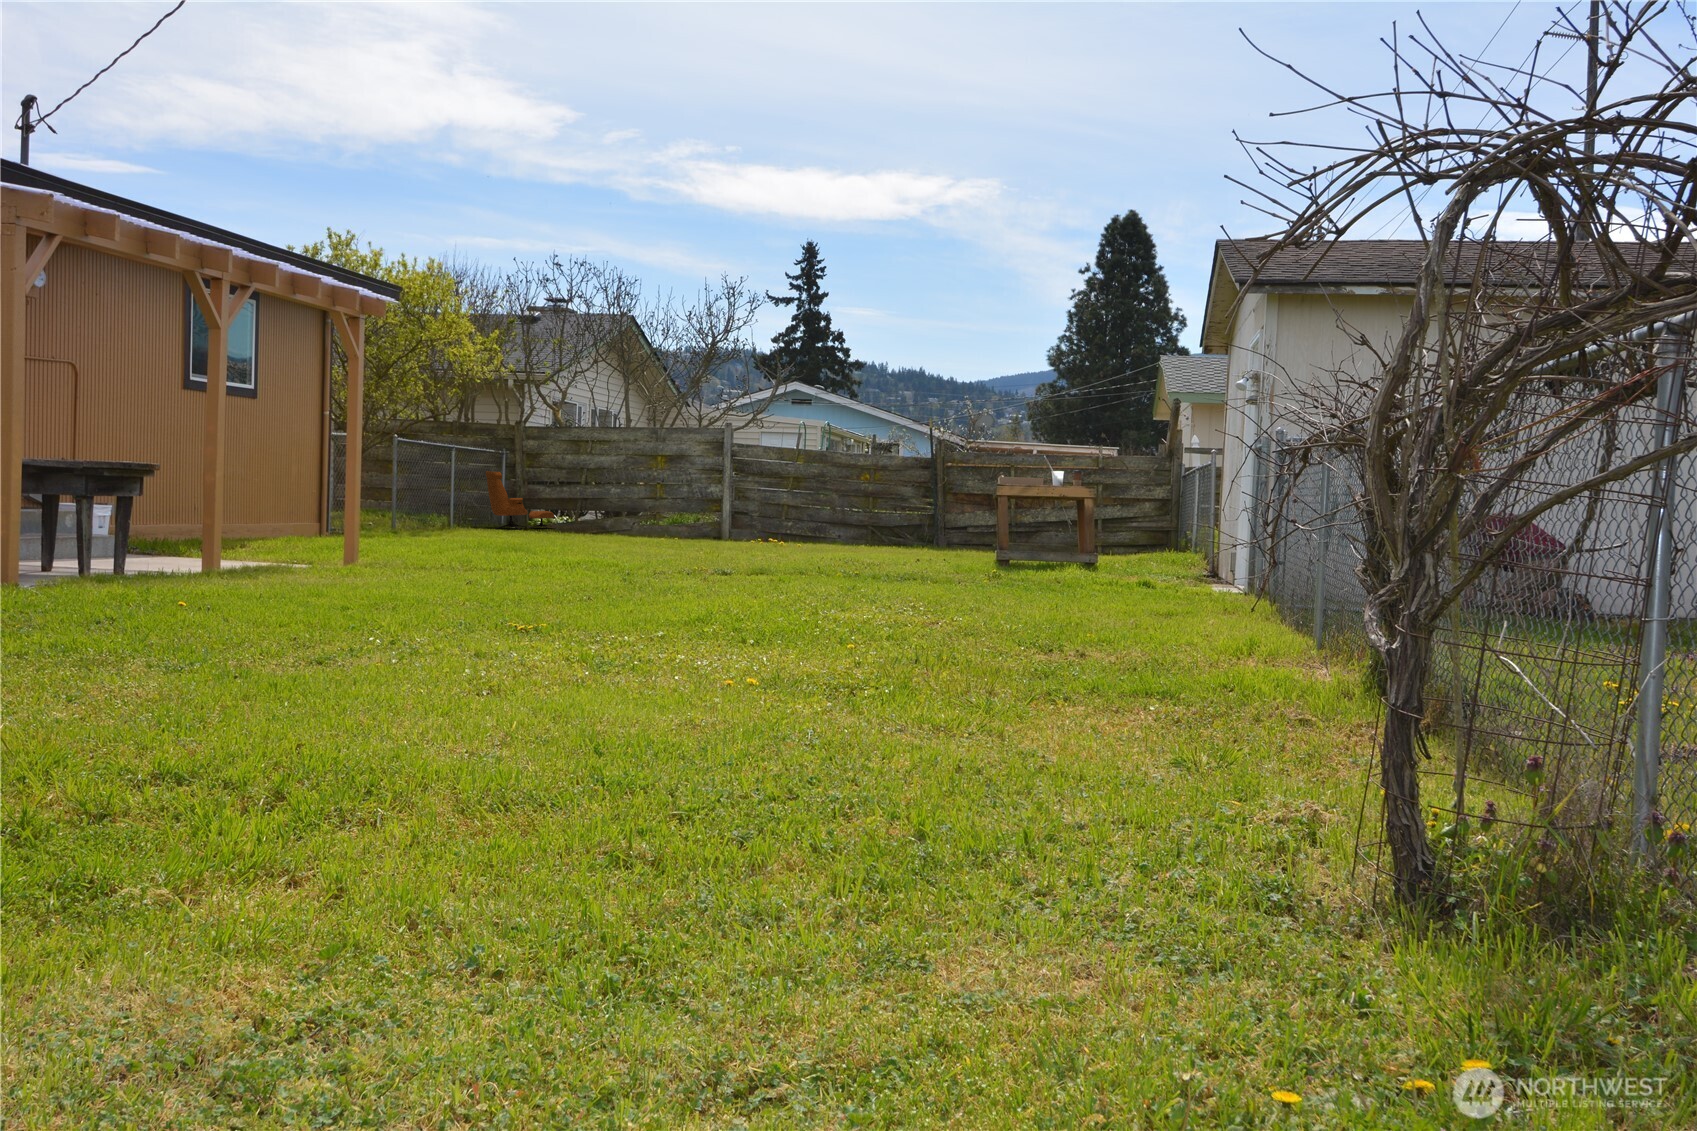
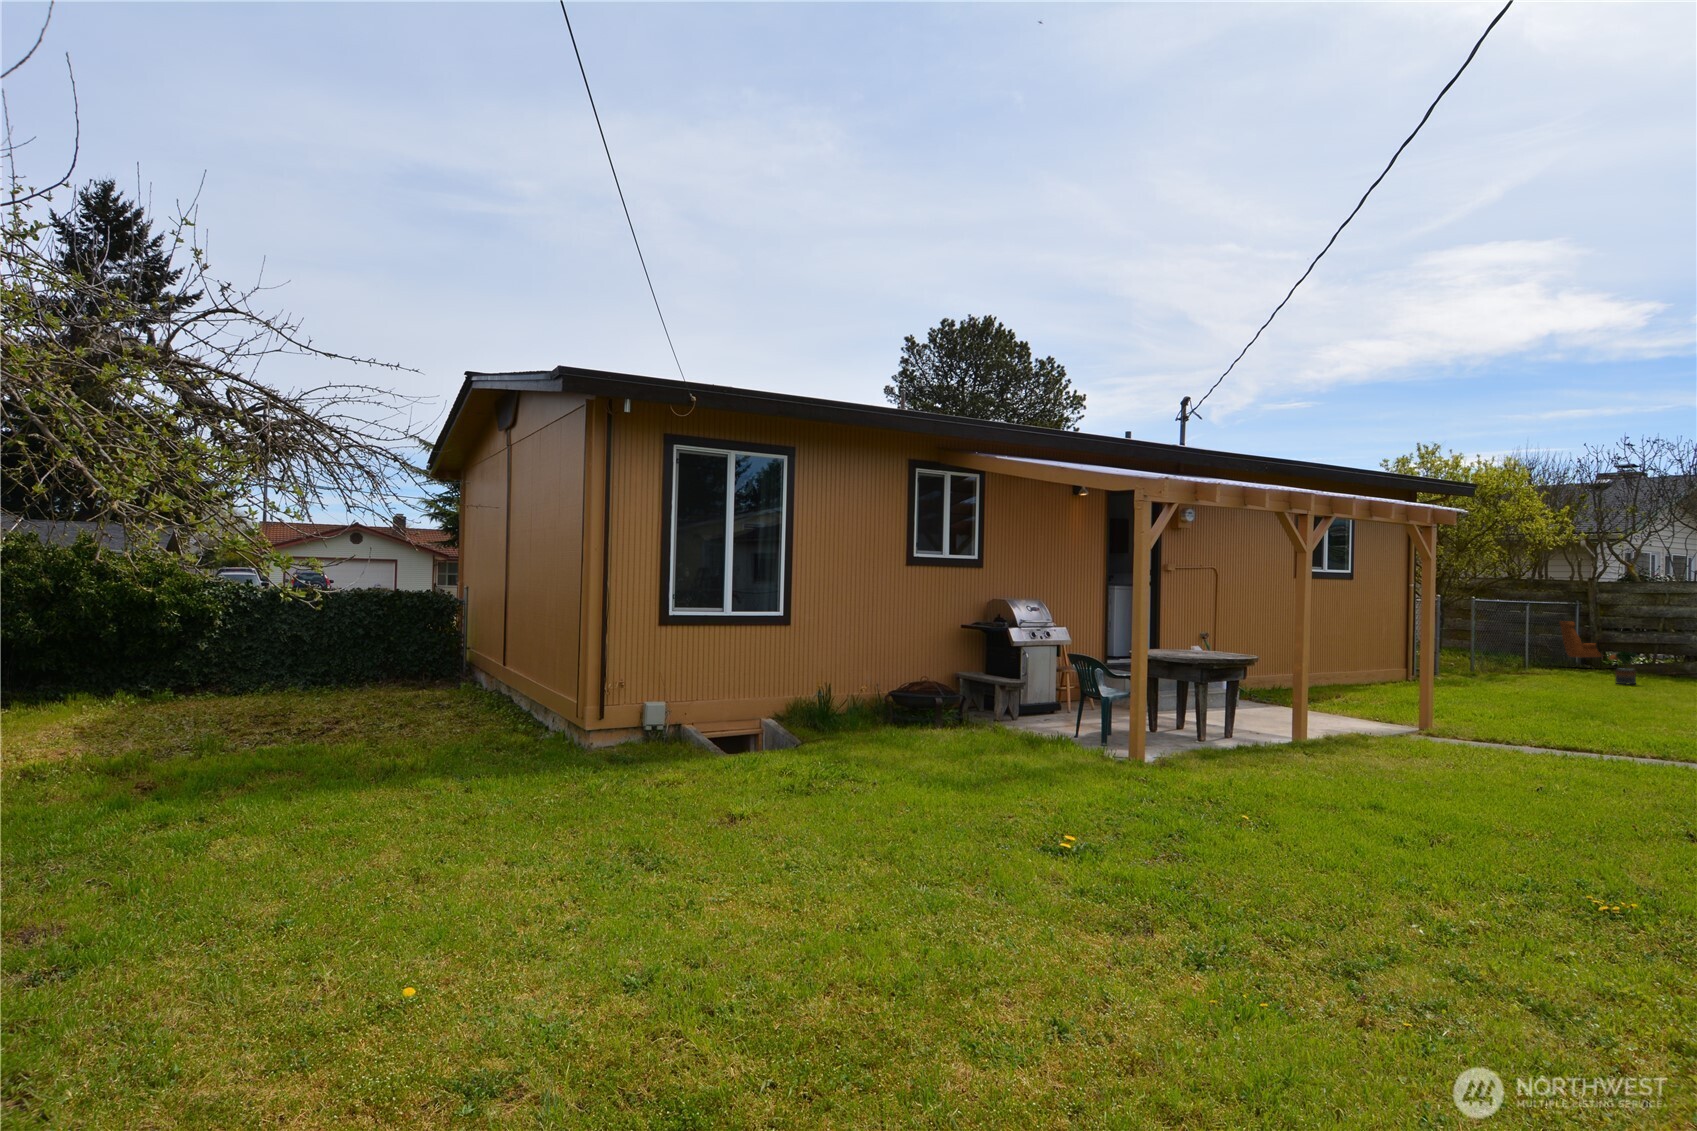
potted tree: none [541,507,567,548] -> present [1615,651,1639,684]

